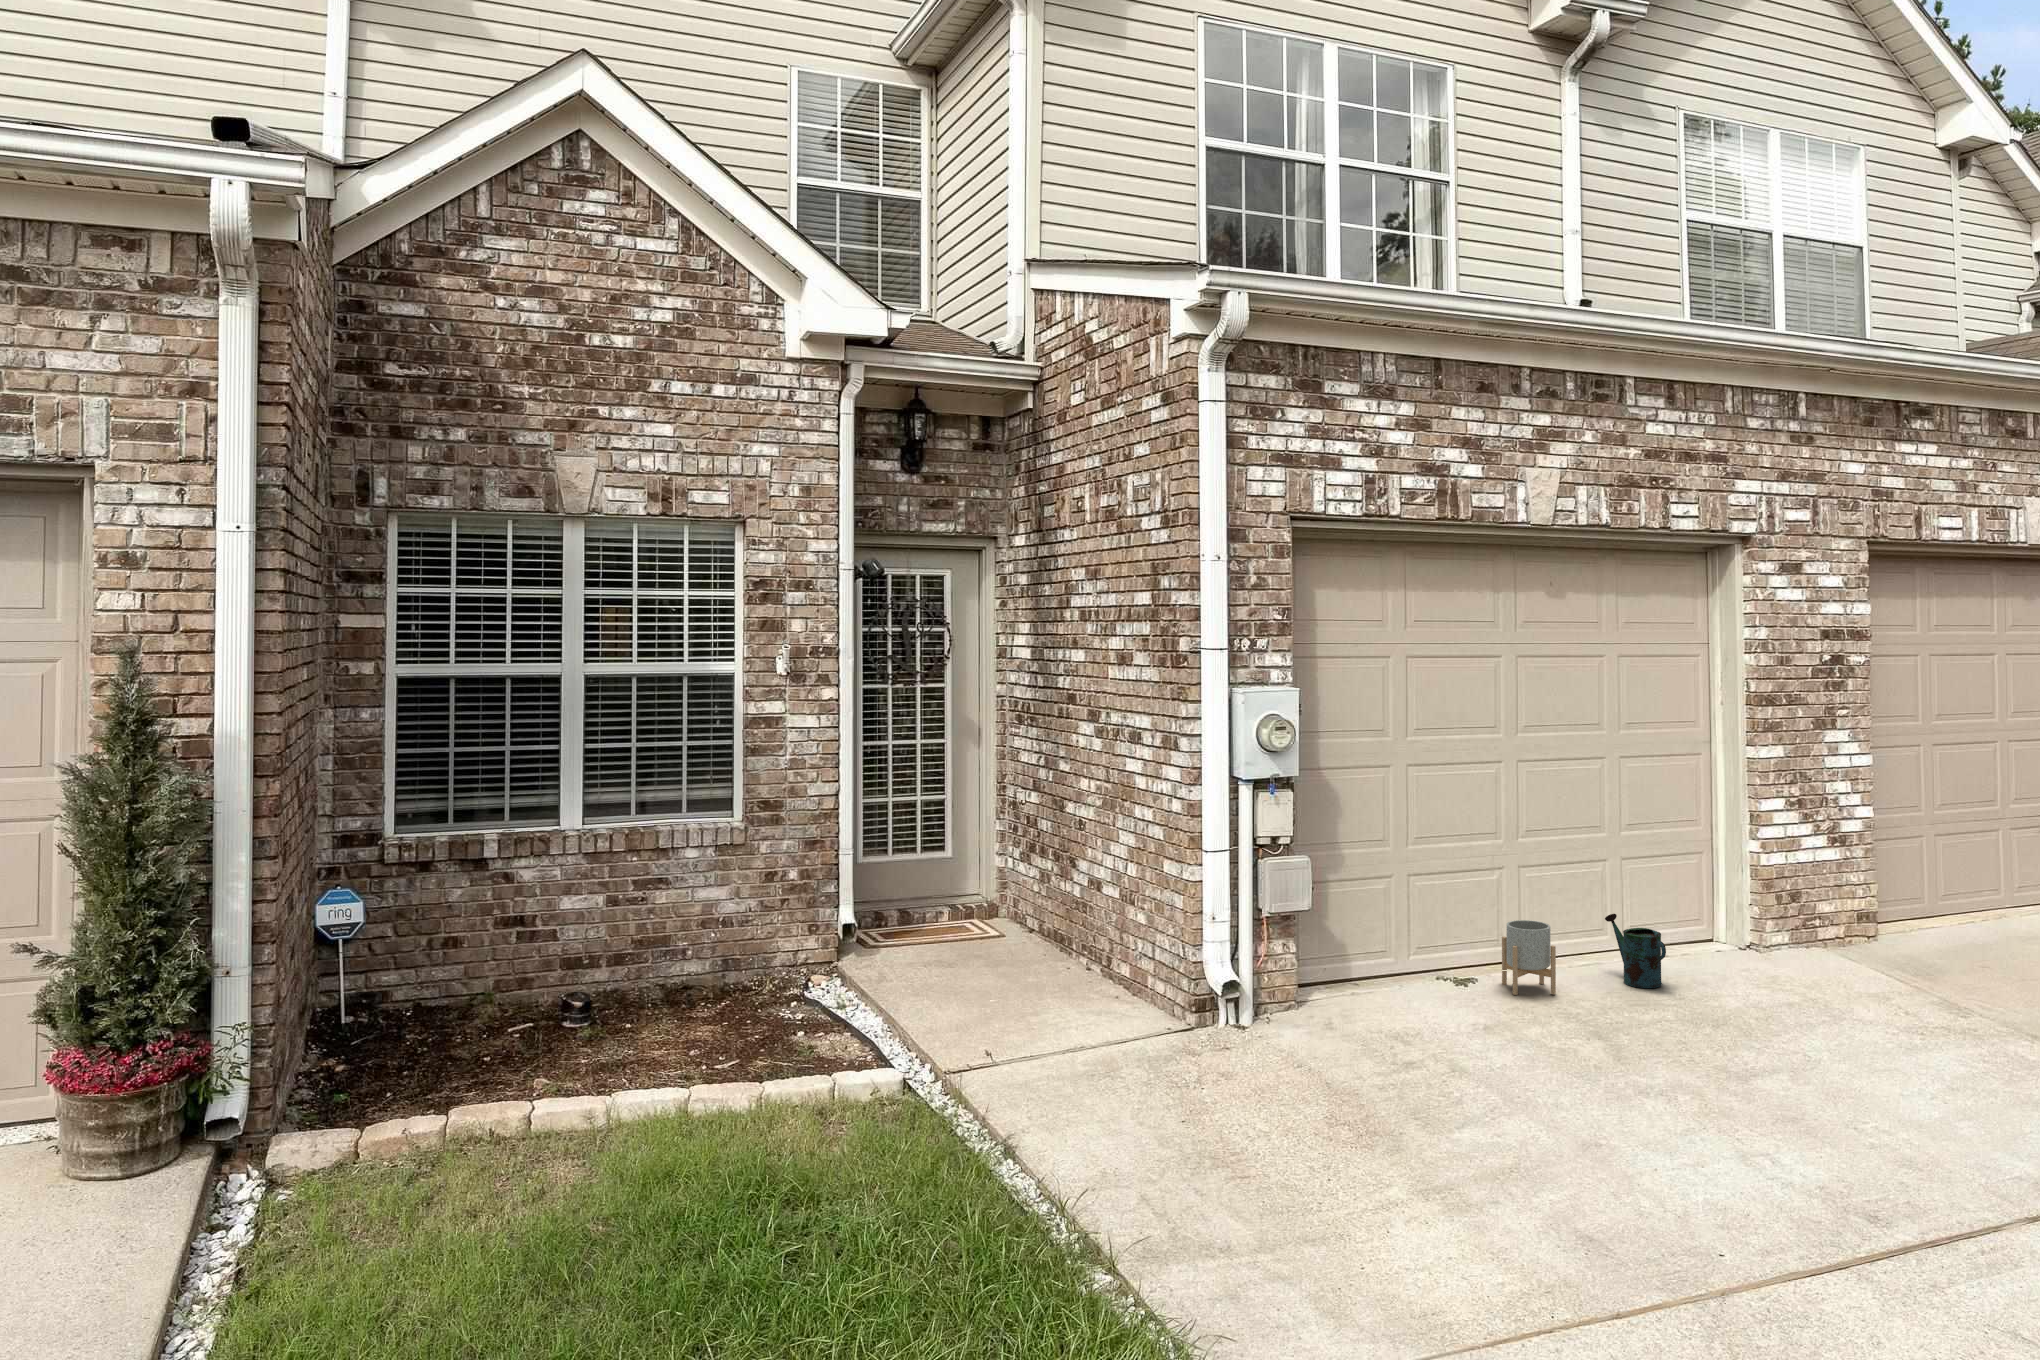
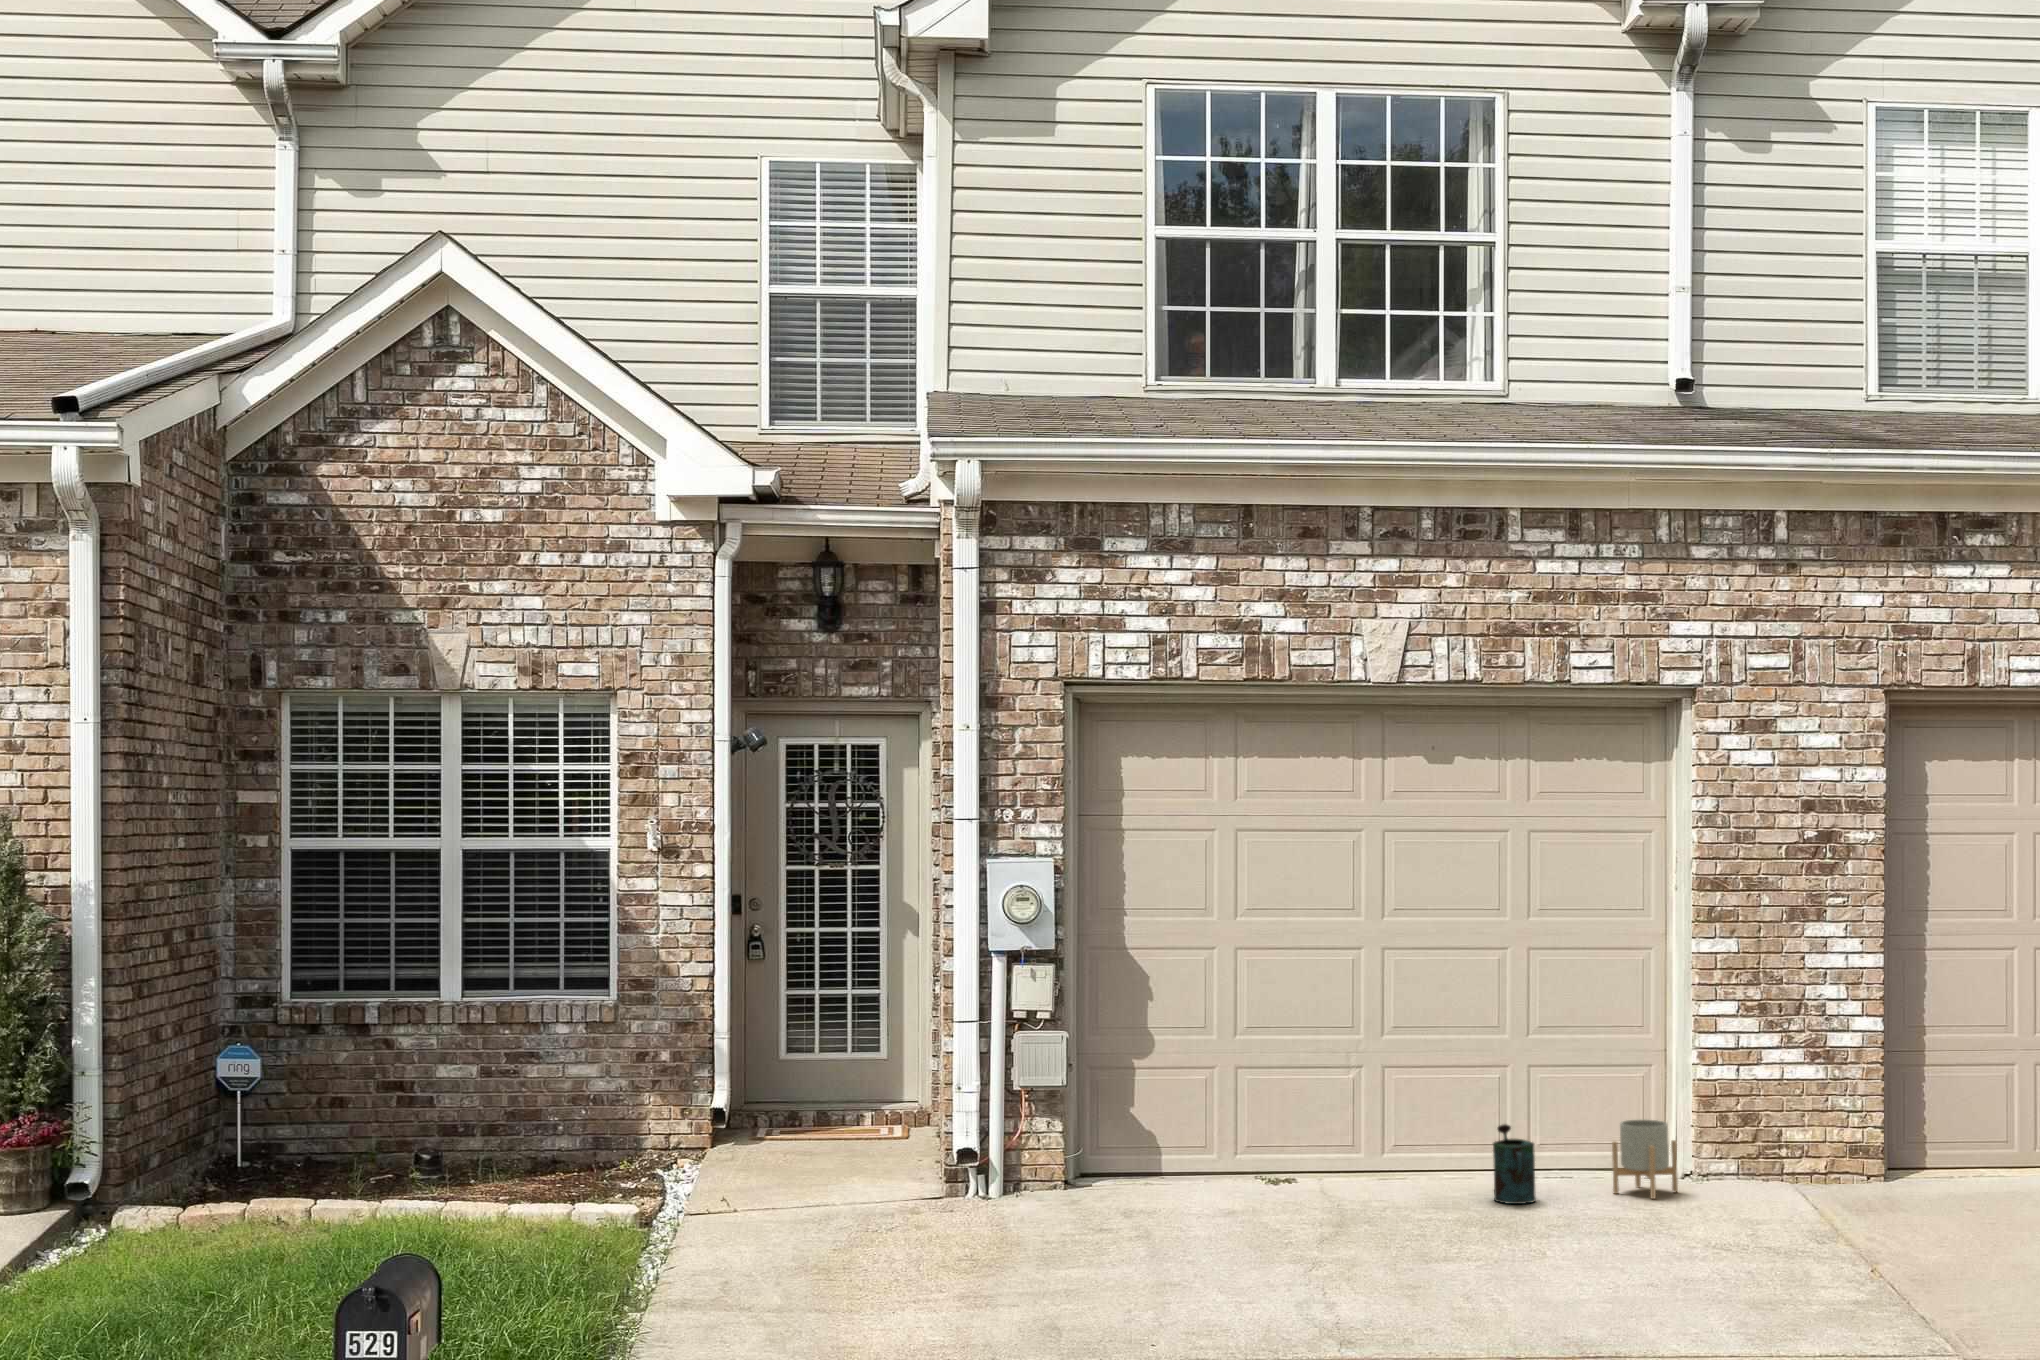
planter: present [1502,920,1556,995] -> present [1612,1120,1678,1199]

